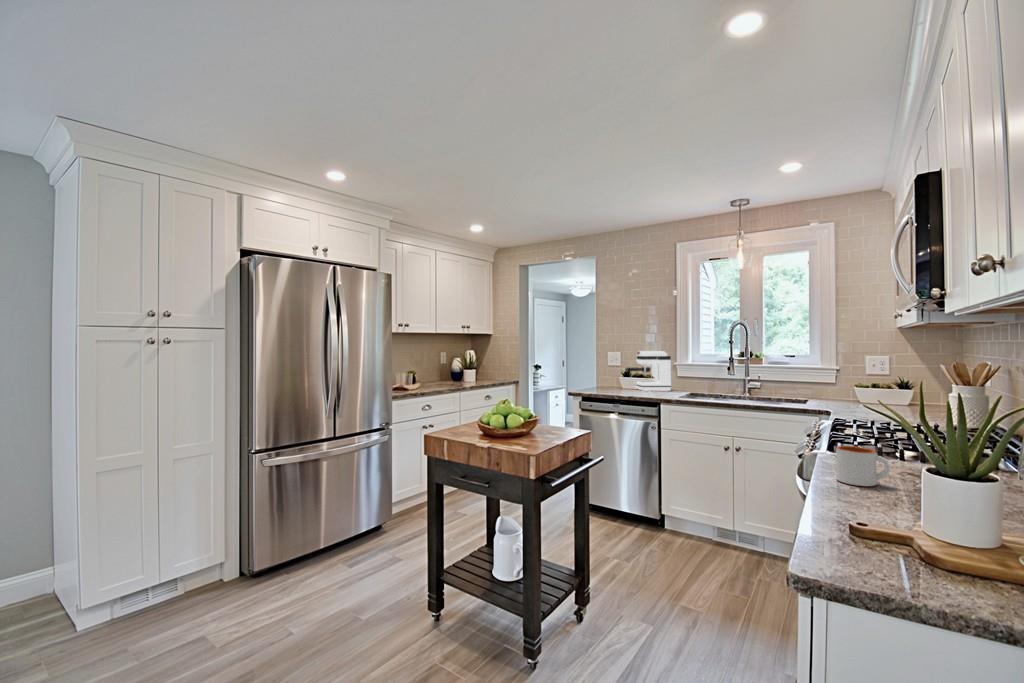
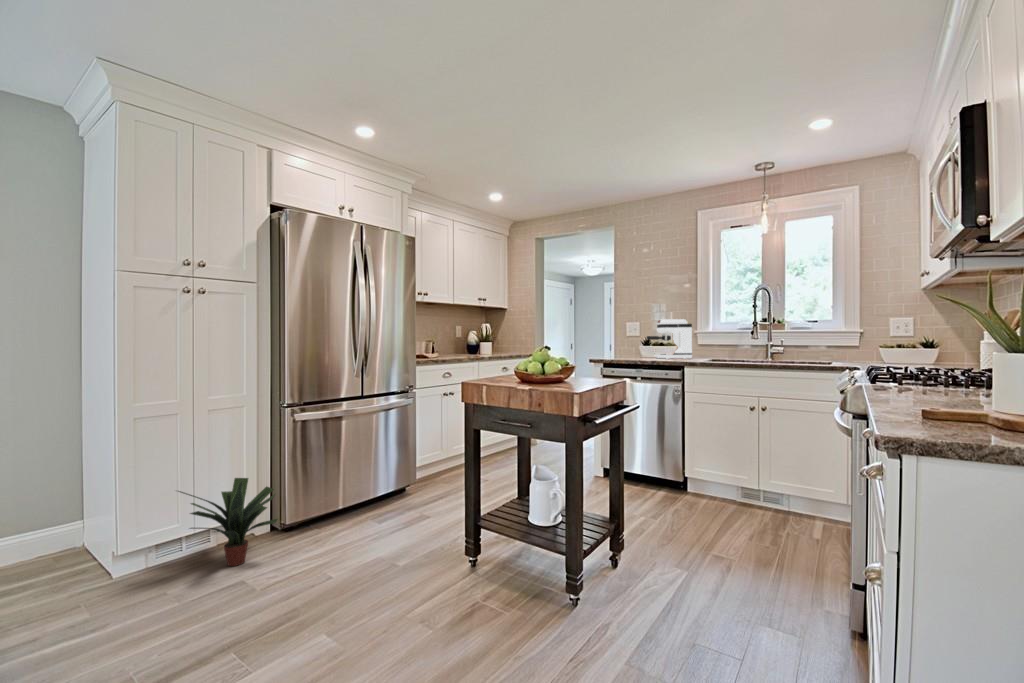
mug: present [836,446,890,486] -> none [885,365,938,399]
potted plant: none [132,527,241,620] -> present [178,478,277,566]

